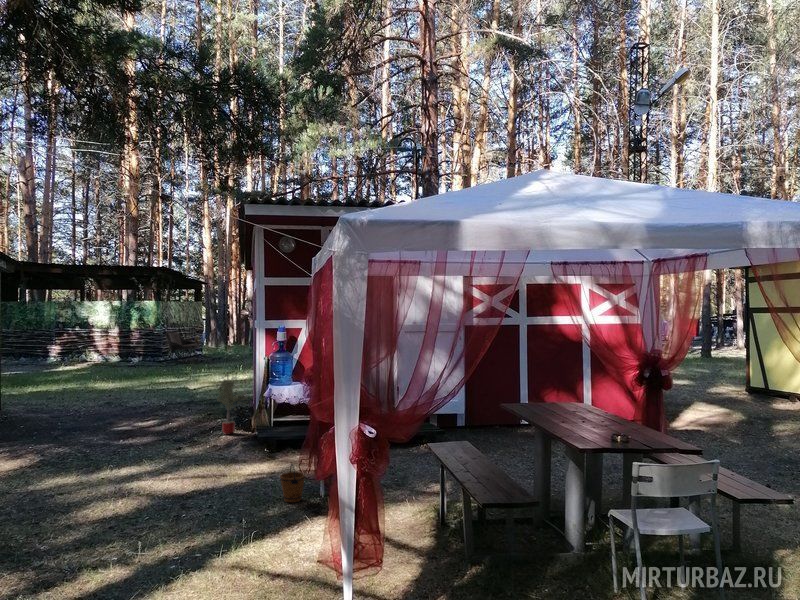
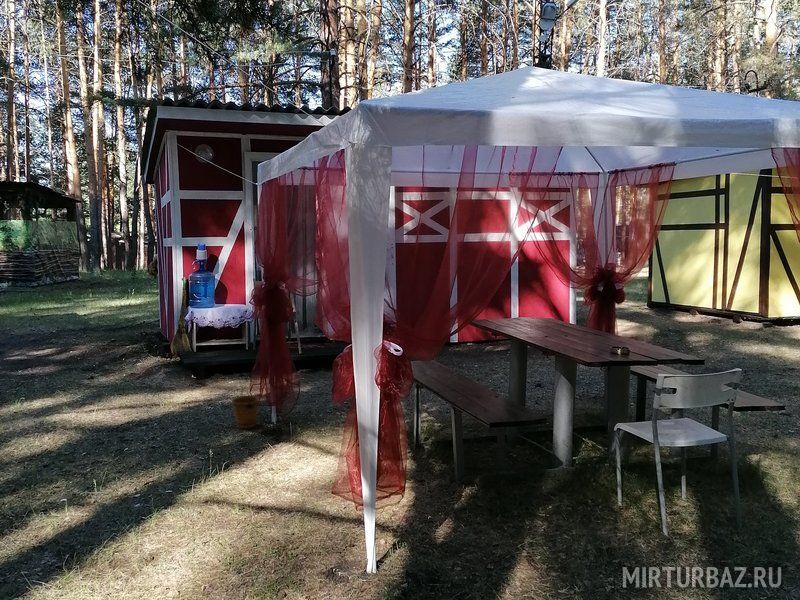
lounge chair: present [165,332,199,363] -> none [38,254,78,289]
potted tree: present [216,372,248,435] -> none [126,292,167,361]

